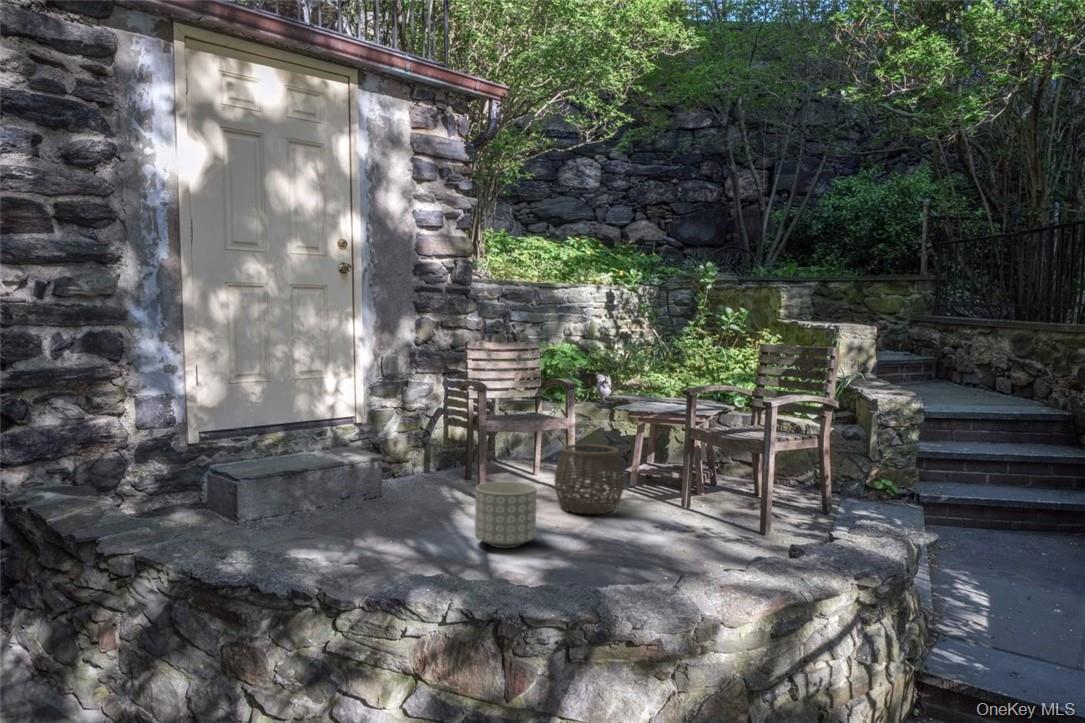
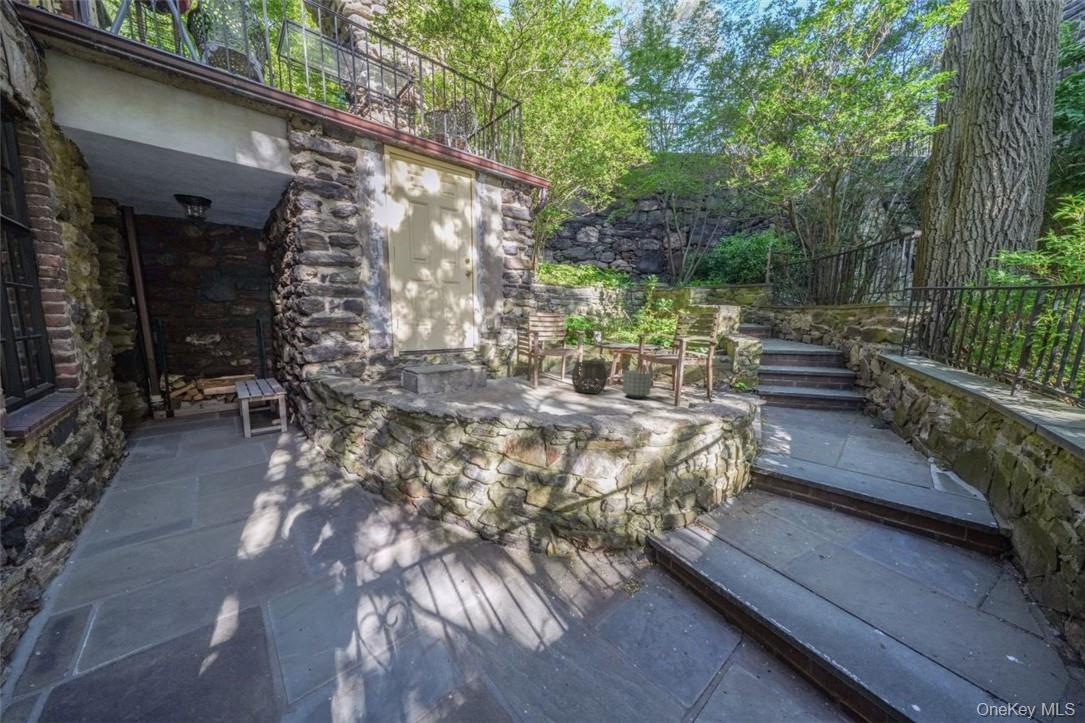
planter: present [475,481,537,548] -> present [623,370,651,398]

